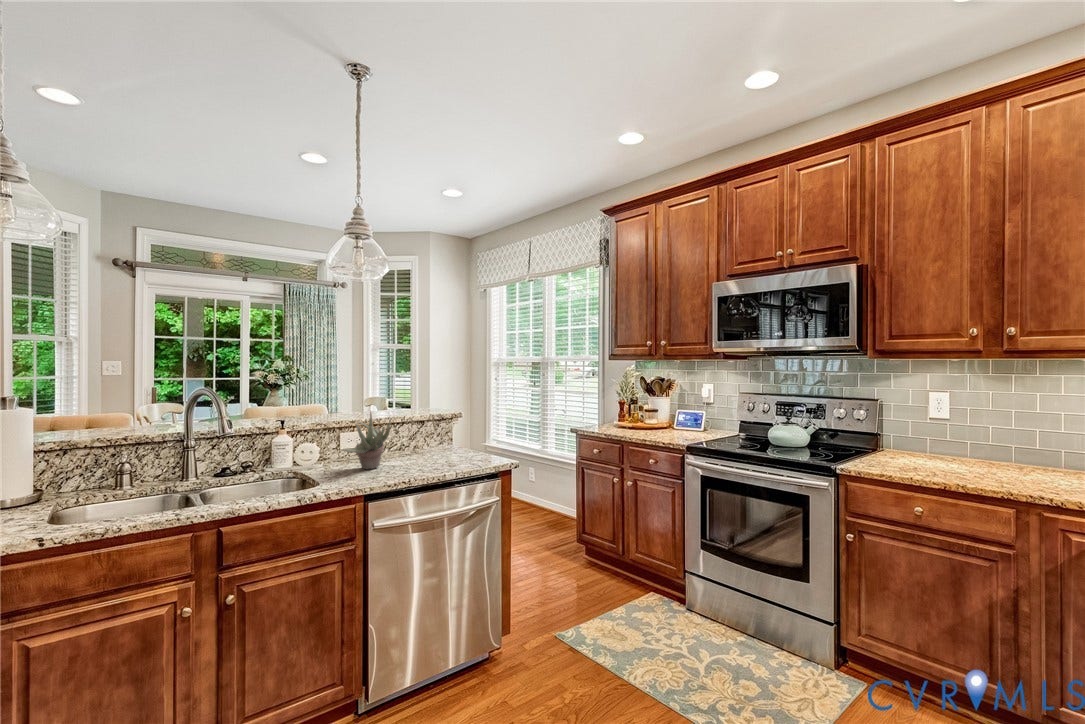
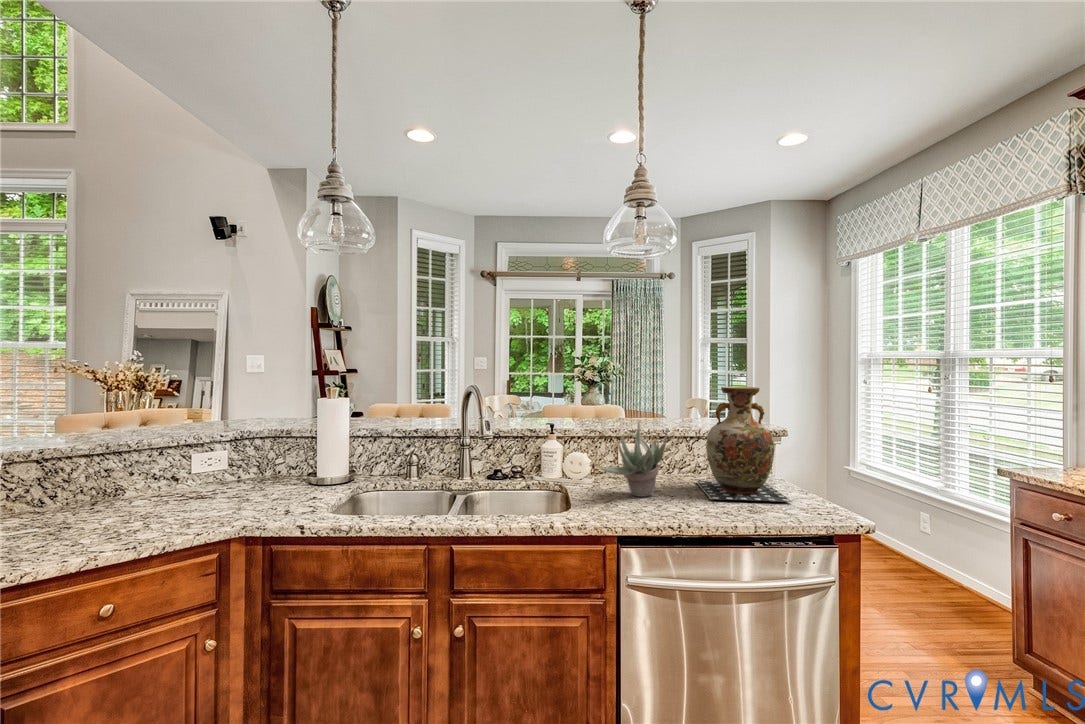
vase: none [404,384,472,463] -> present [696,387,792,502]

